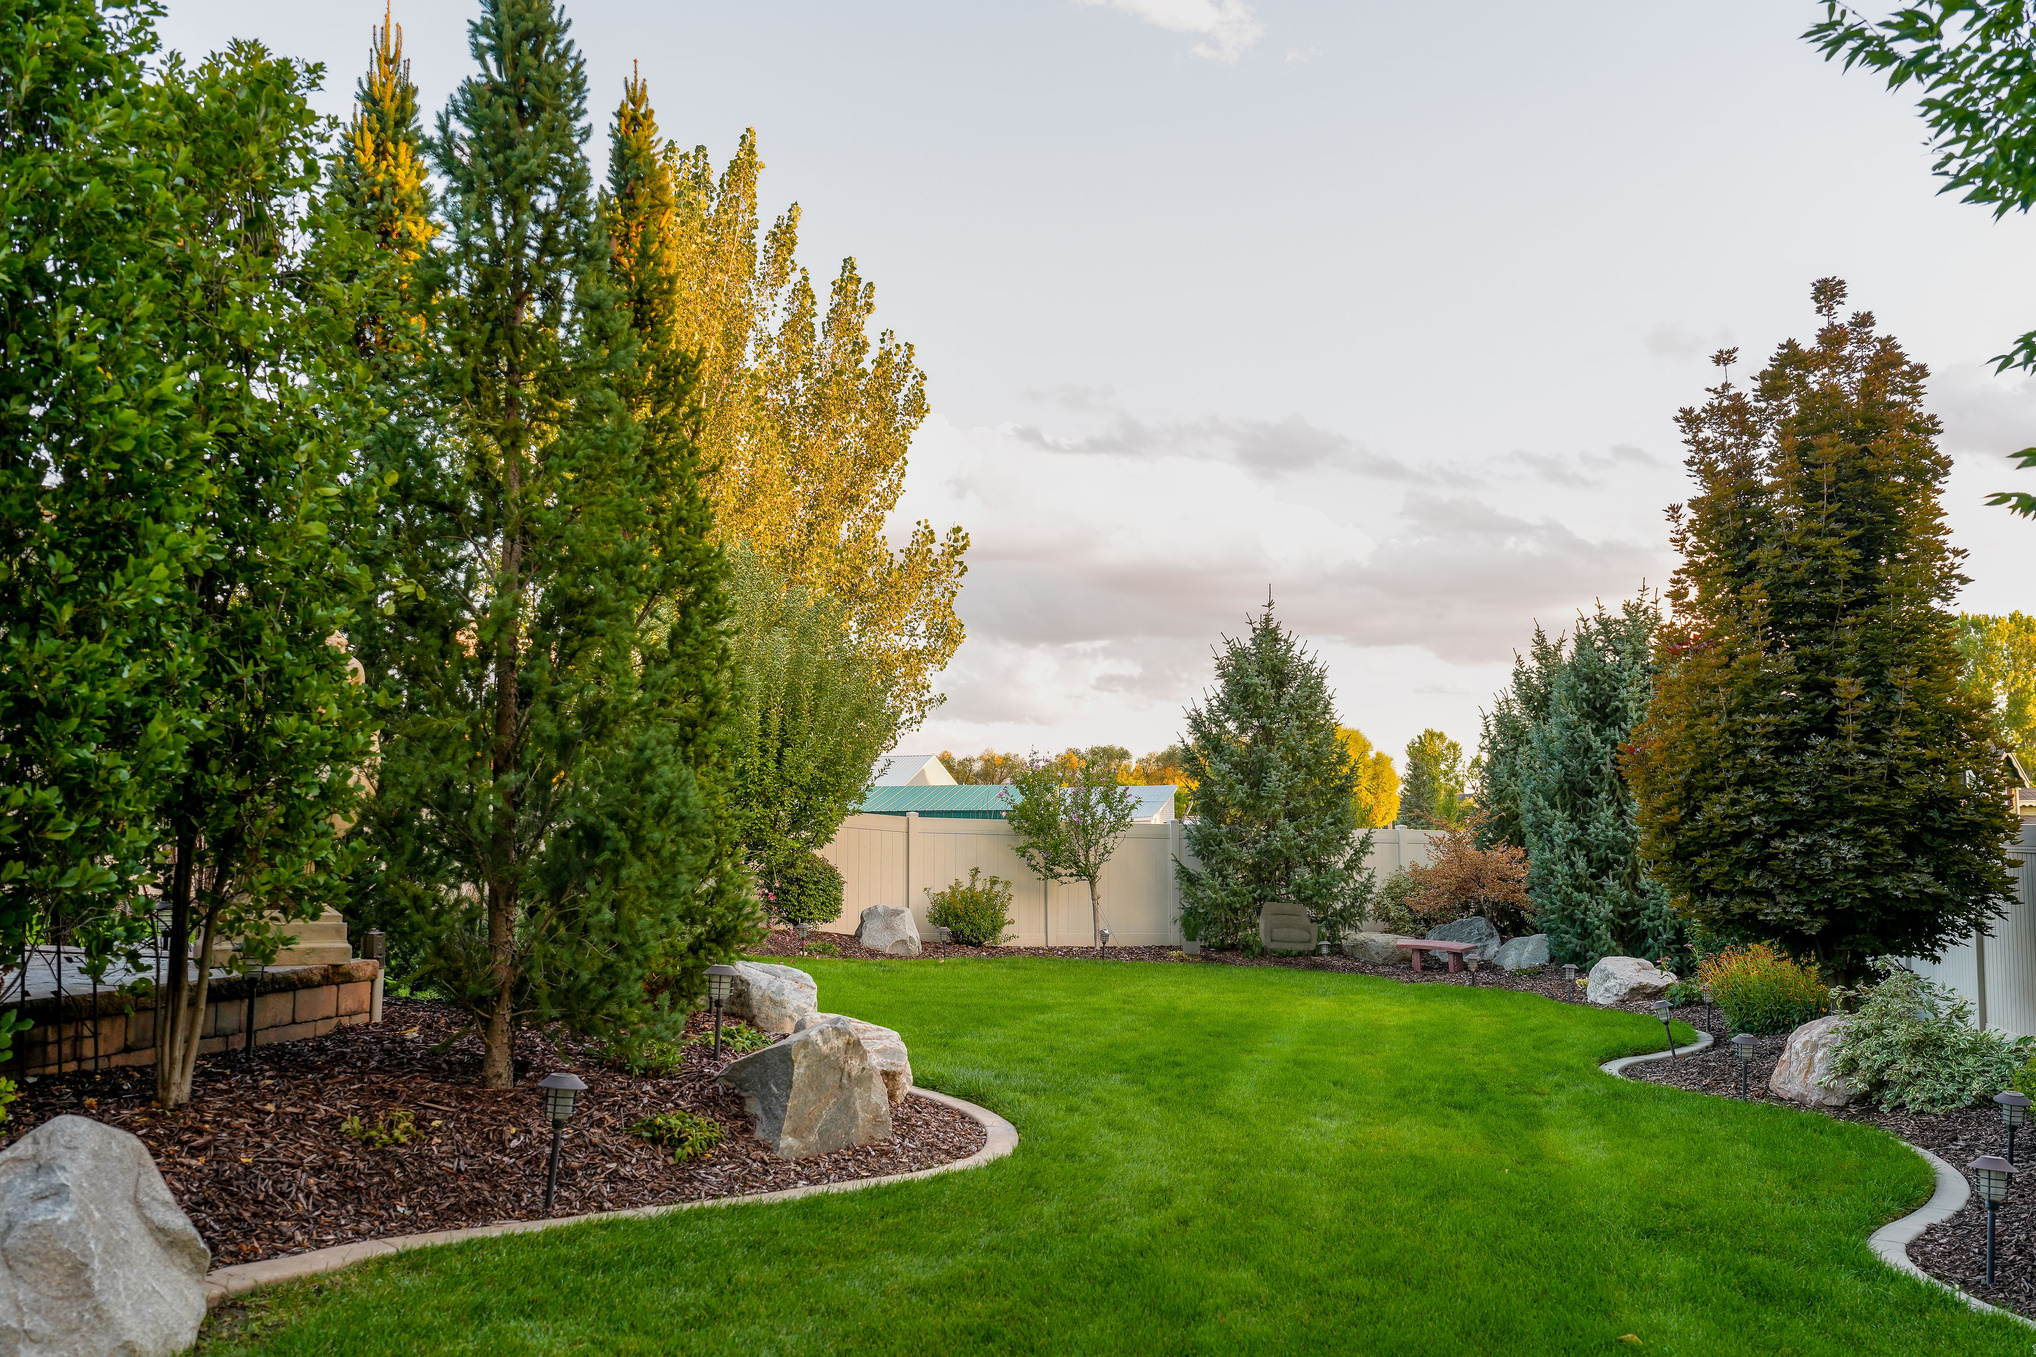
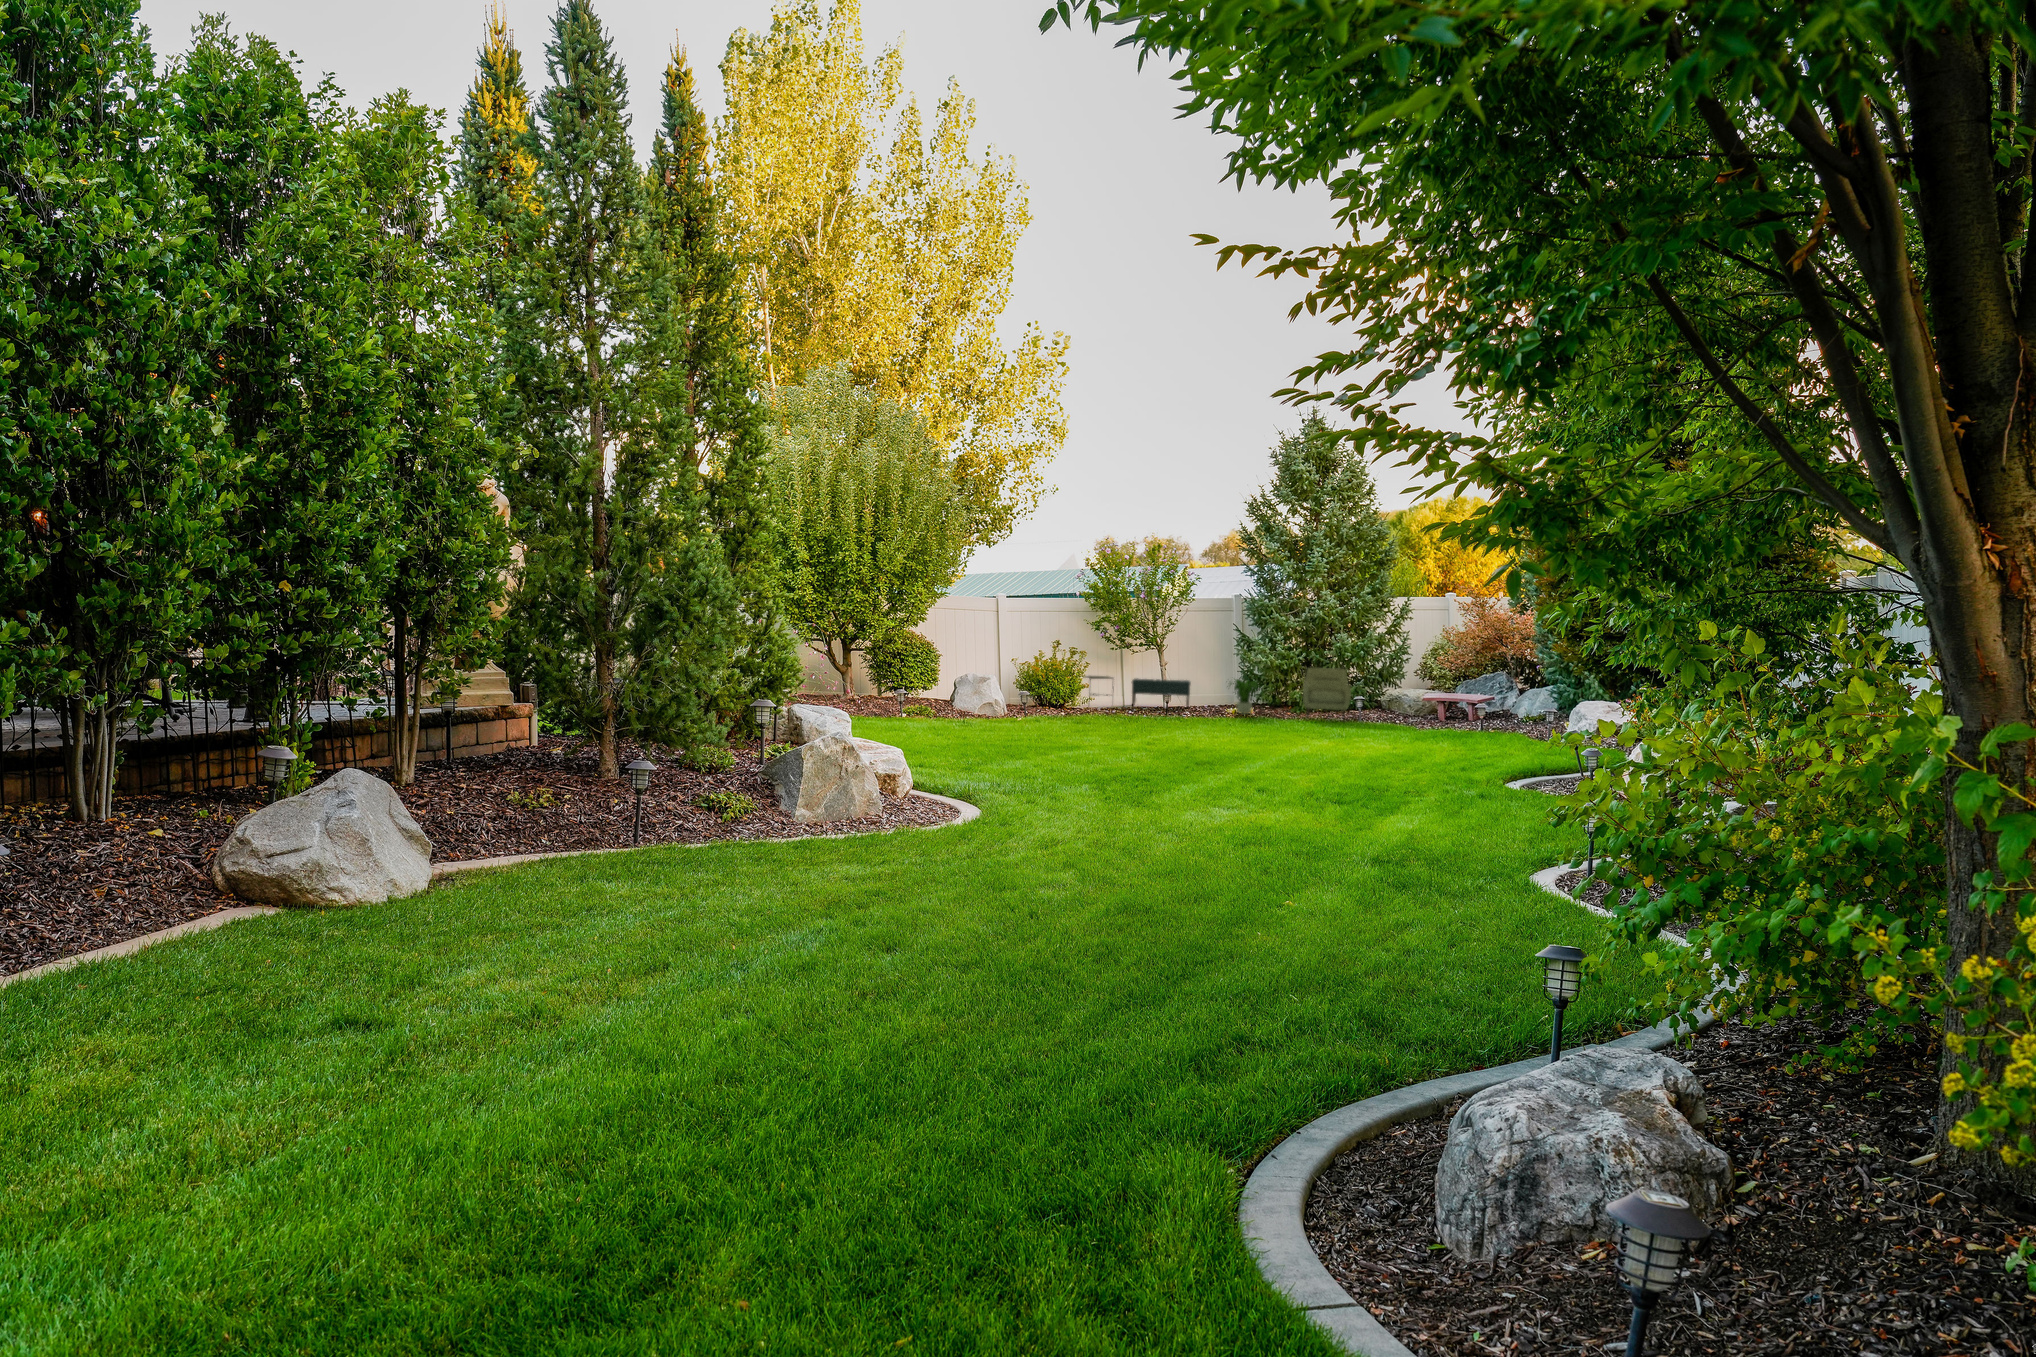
side table: none [1005,910,1041,948] -> present [1085,676,1113,696]
bench: none [1059,913,1126,948] -> present [1132,678,1191,707]

